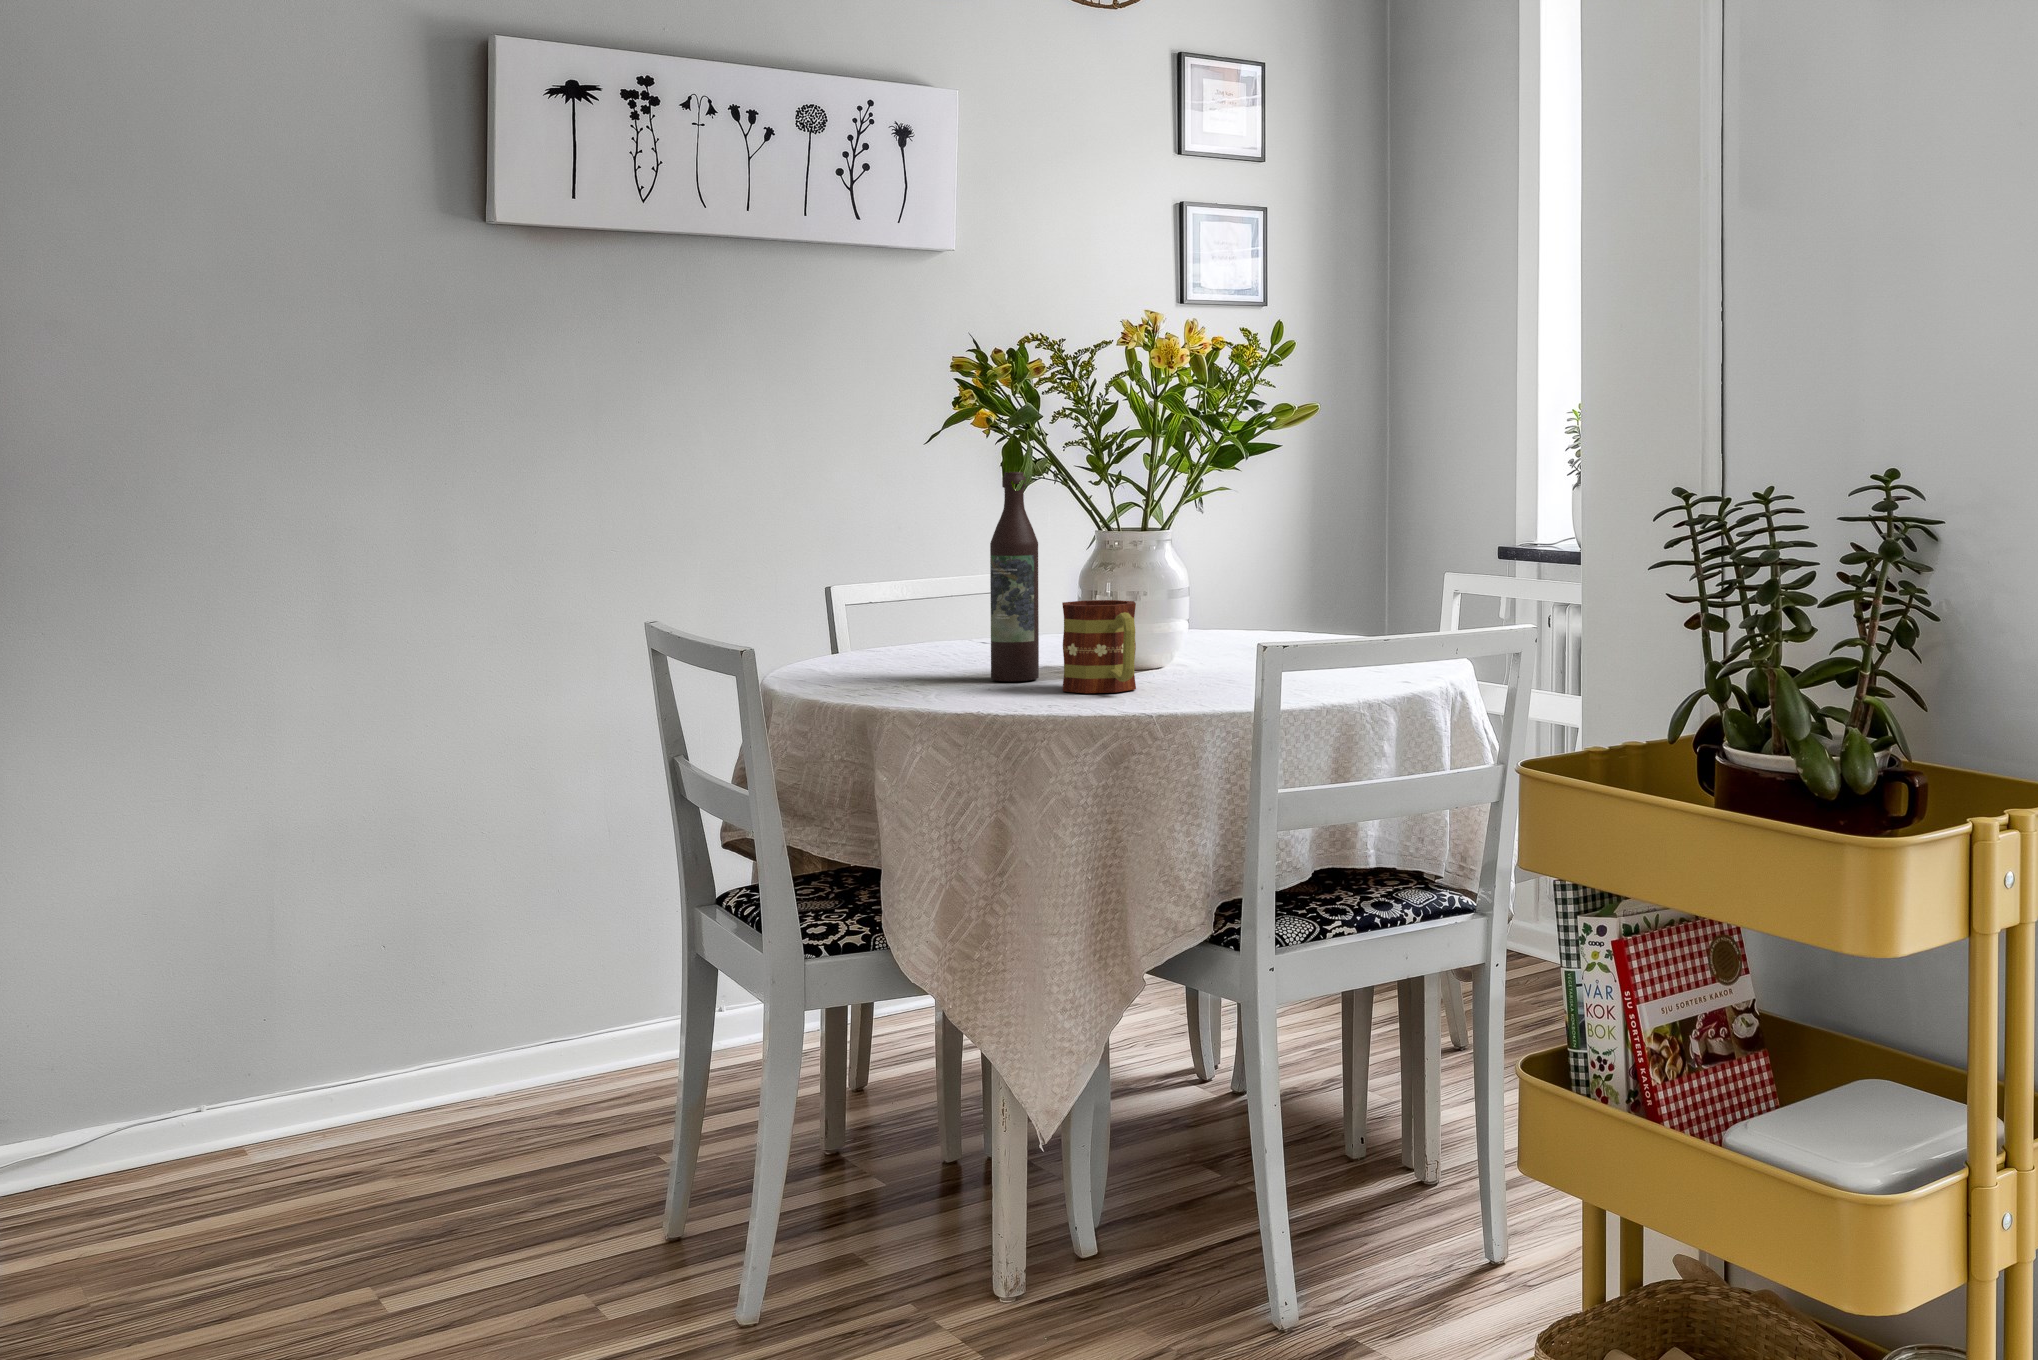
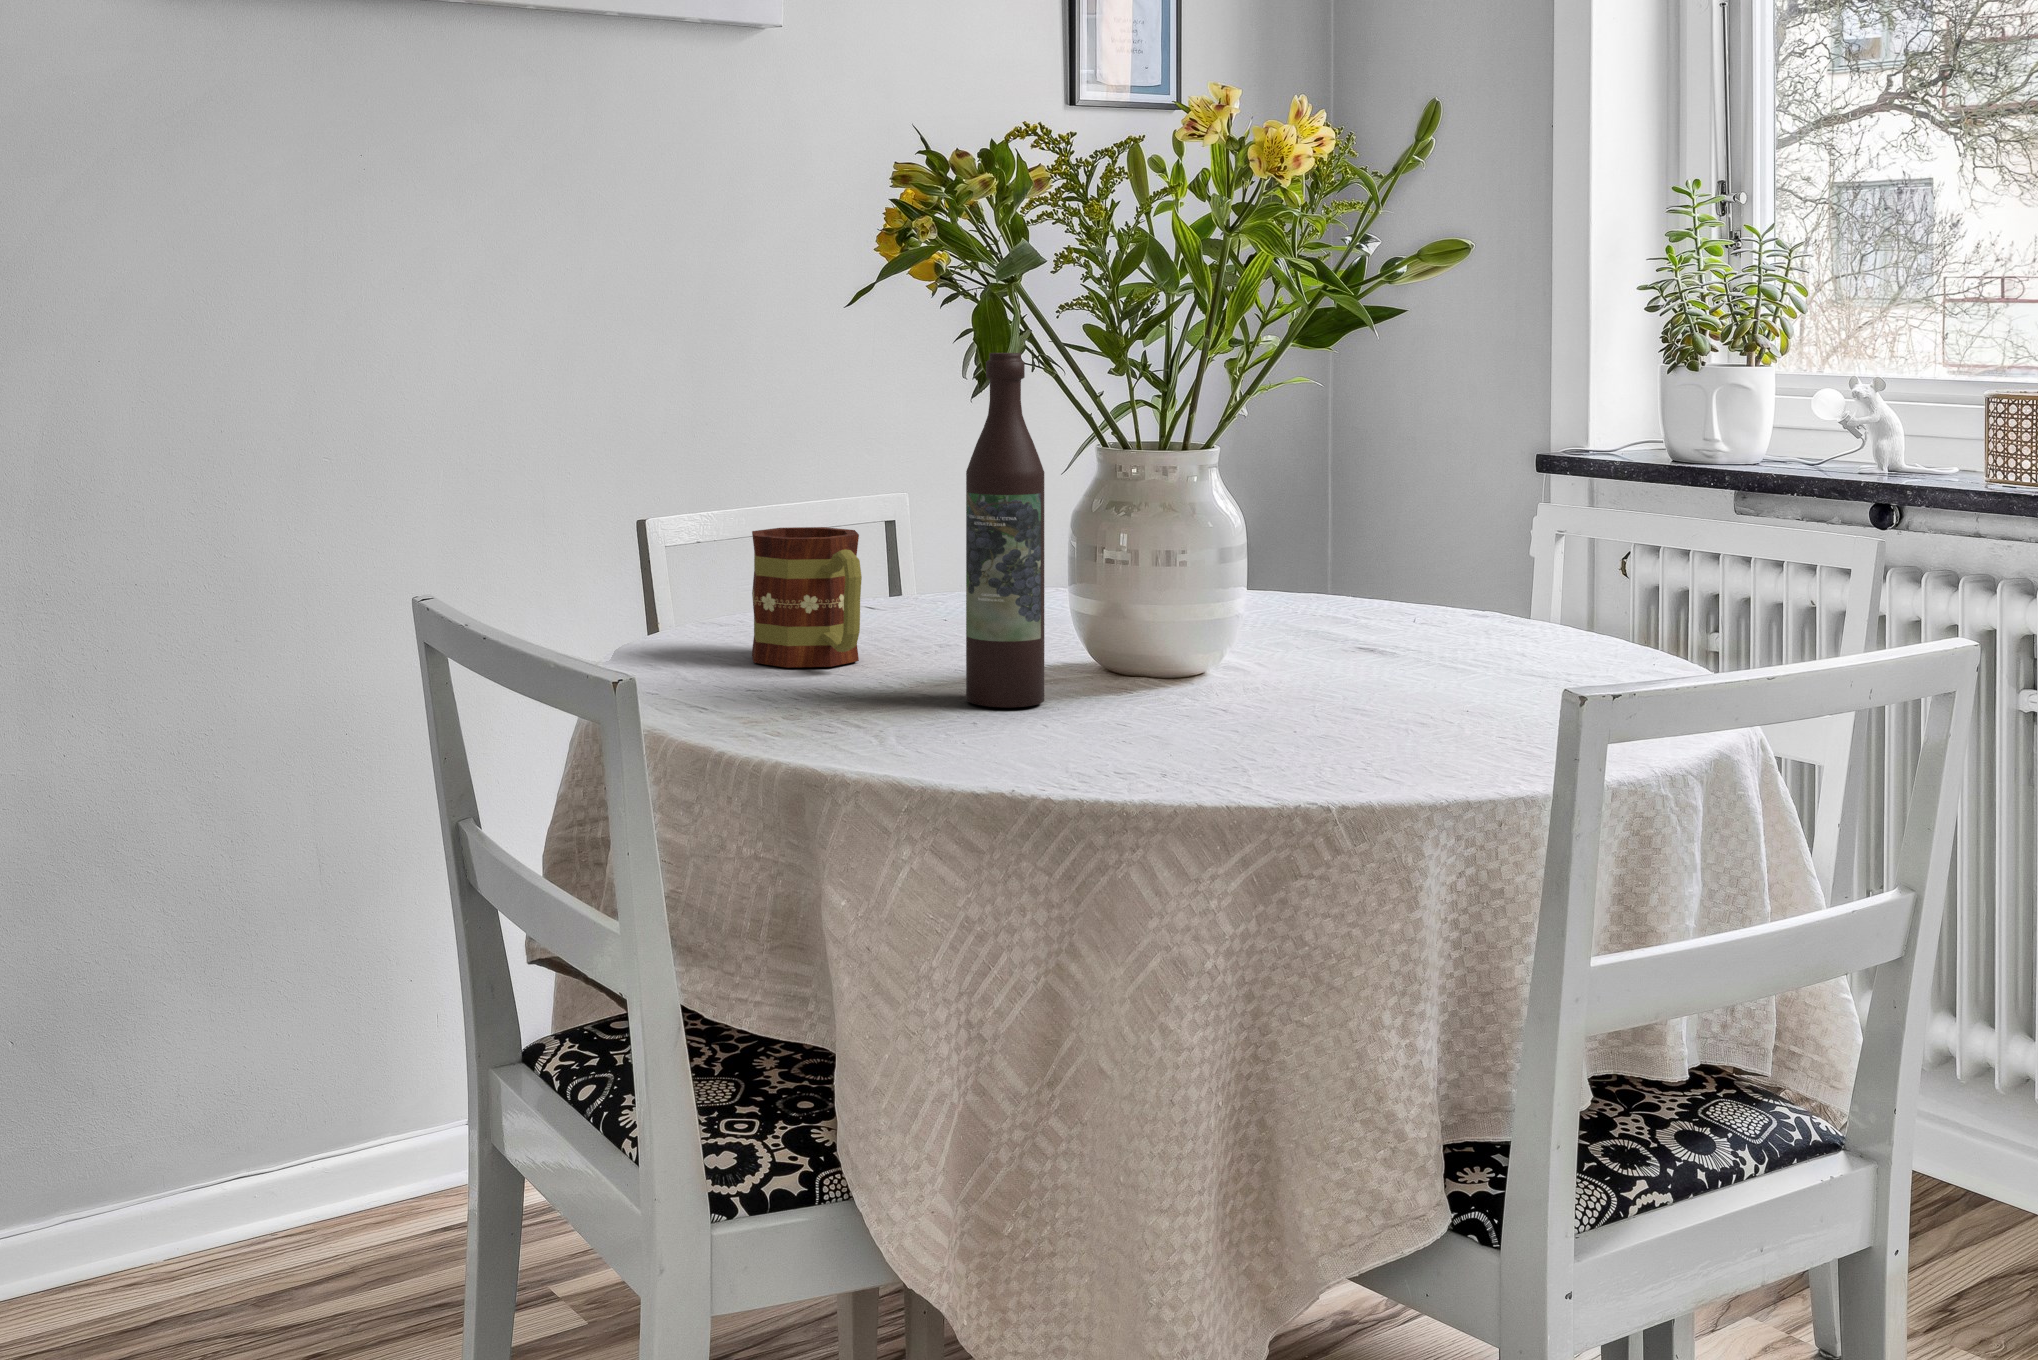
mug: present [1062,600,1136,693] -> present [752,527,862,667]

